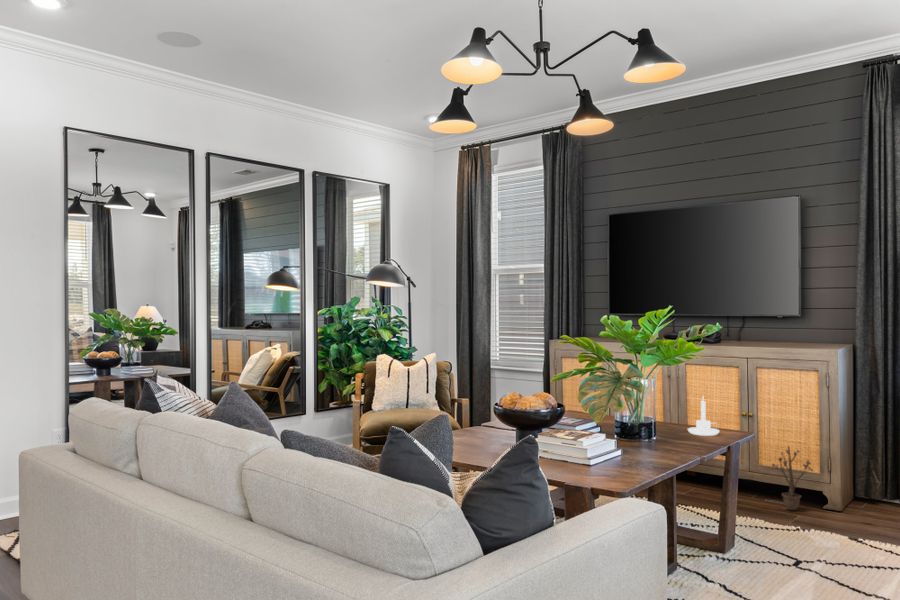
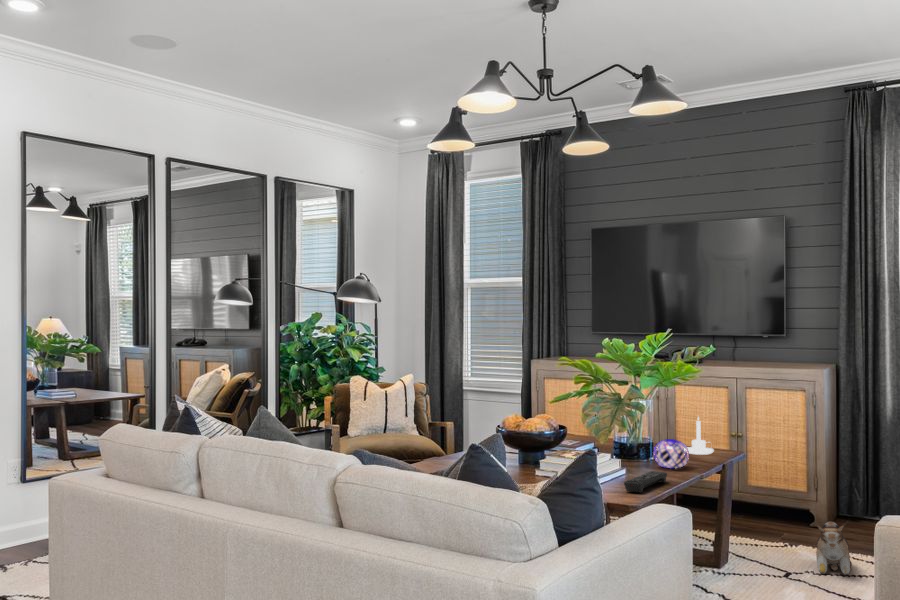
decorative orb: none [652,420,690,451] -> present [653,439,689,468]
decorative plant: present [768,446,813,510] -> none [753,466,799,529]
remote control: none [612,455,662,479] -> present [624,471,667,493]
plush toy: none [830,509,869,565] -> present [816,521,852,575]

